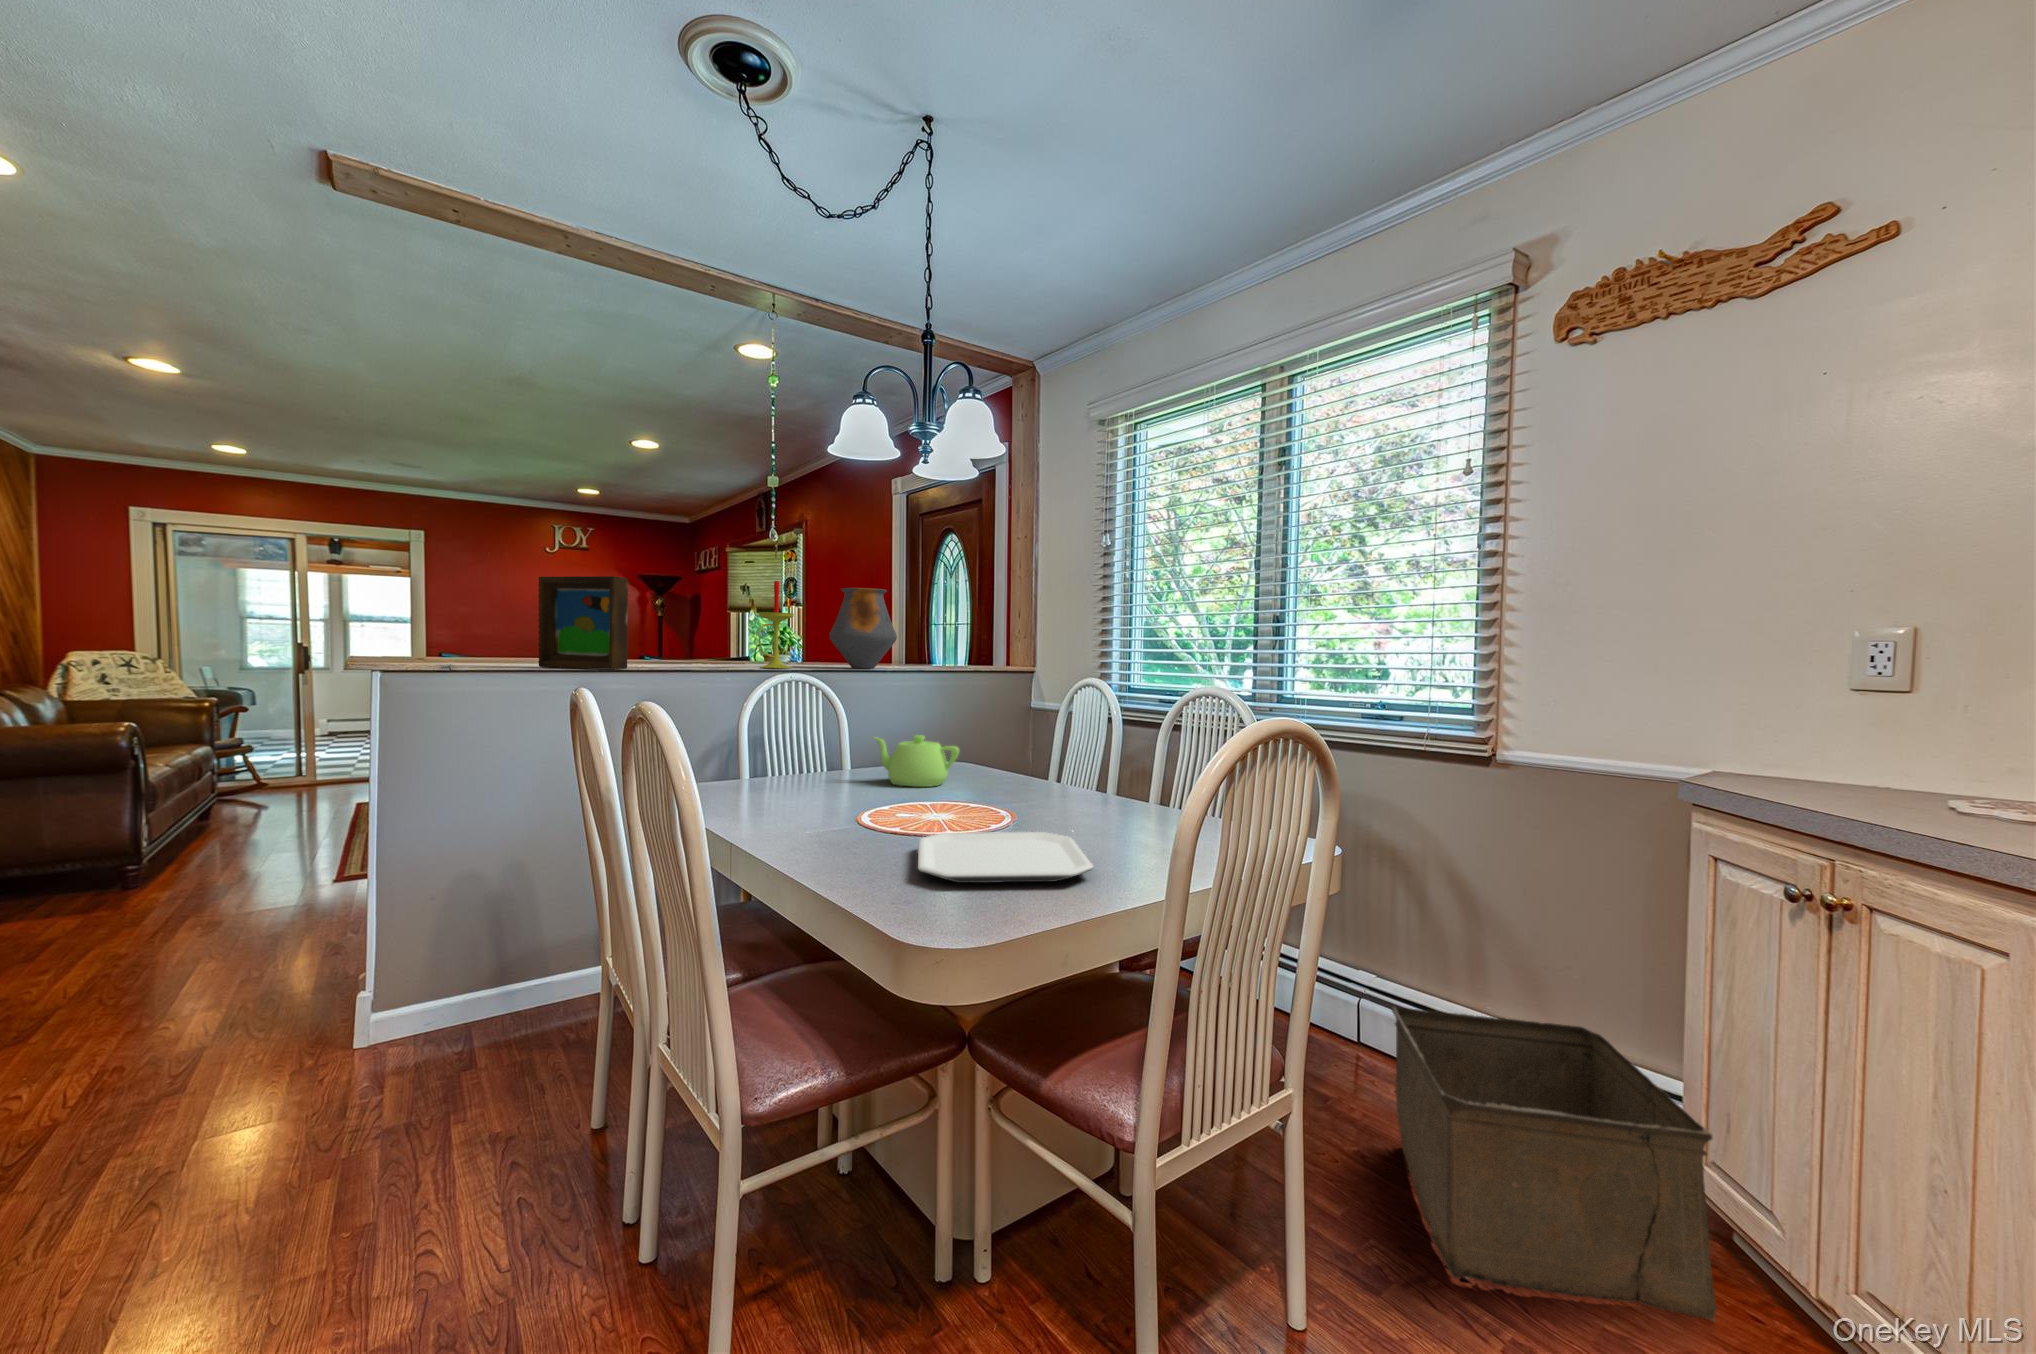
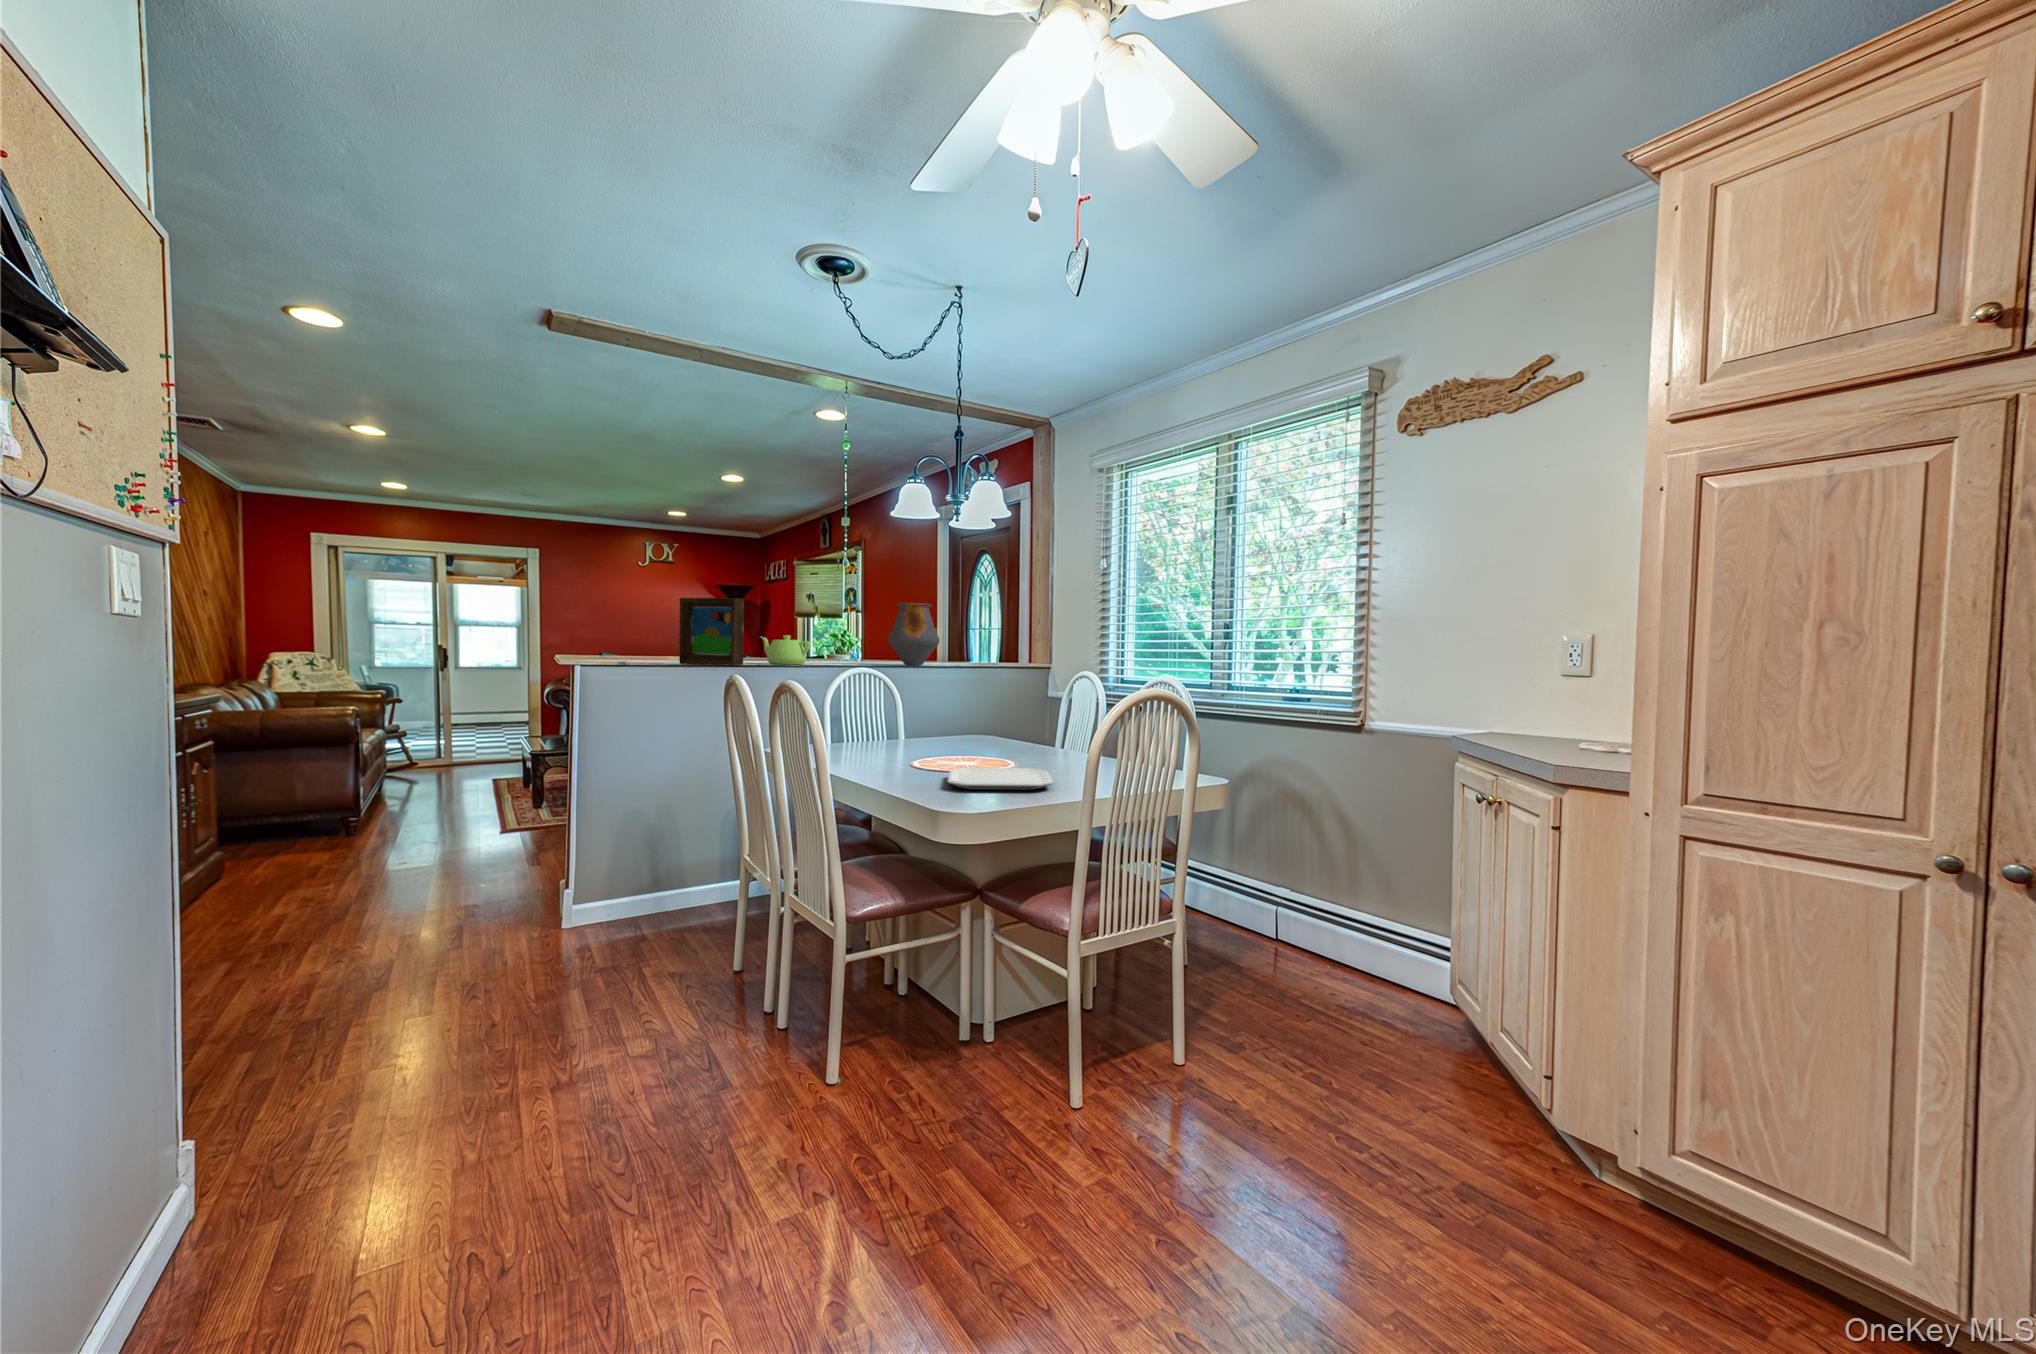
candle: present [758,581,794,668] -> none [835,597,862,665]
teapot: present [875,735,959,787] -> present [760,635,811,664]
storage bin: present [1392,1007,1717,1321] -> none [1275,896,1441,1068]

